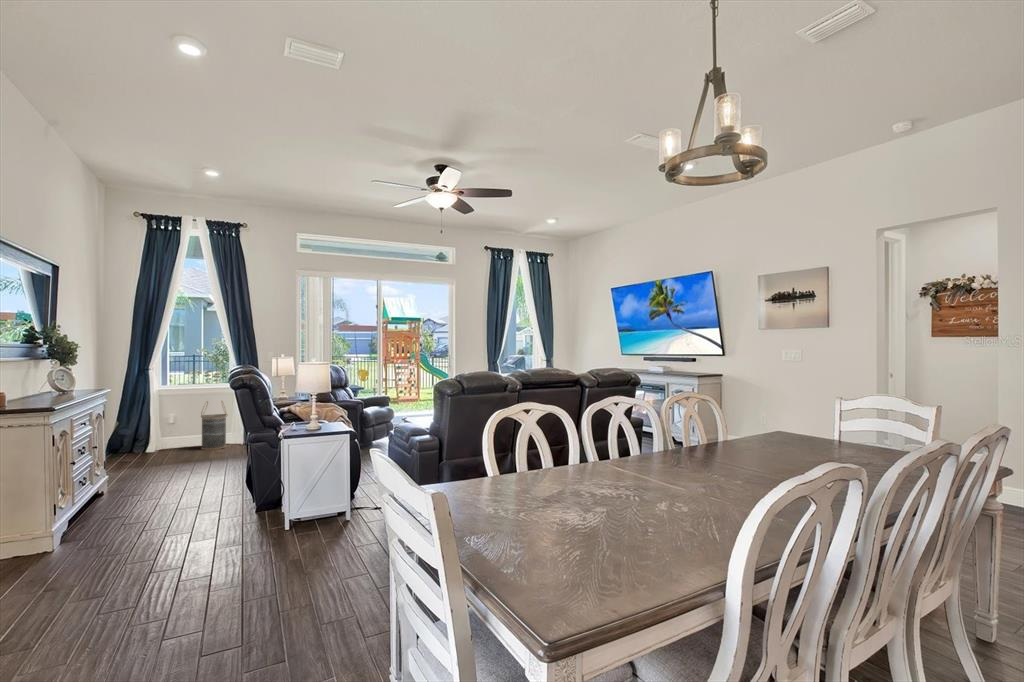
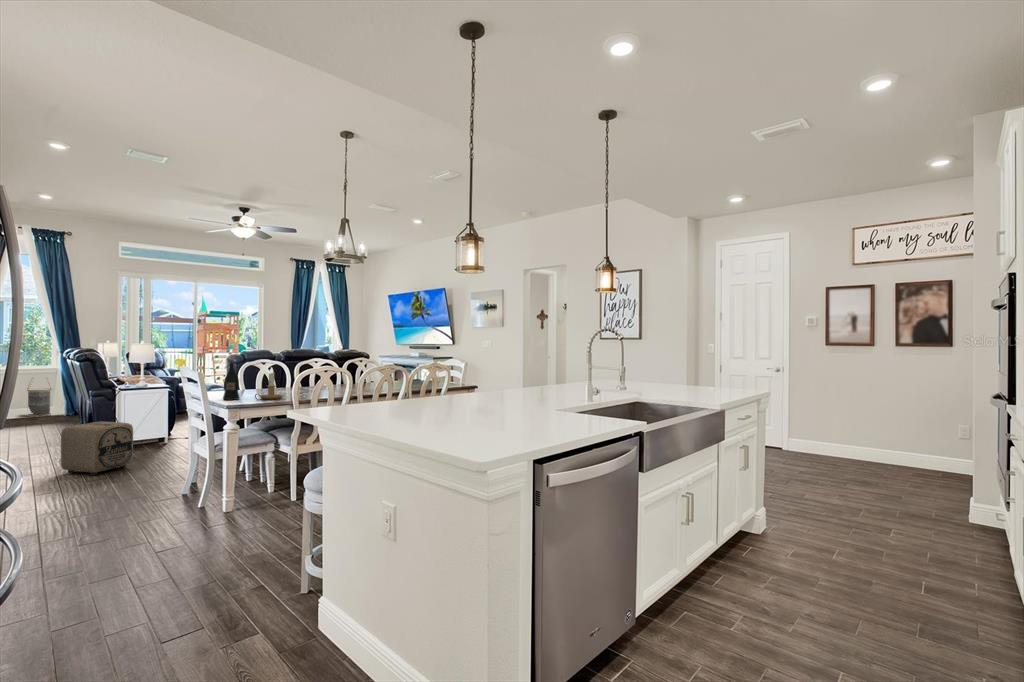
wine bottle: none [496,431,543,563] -> present [223,360,240,400]
candlestick: none [595,452,673,567] -> present [255,368,283,400]
ottoman: none [163,516,290,650] -> present [61,421,133,476]

